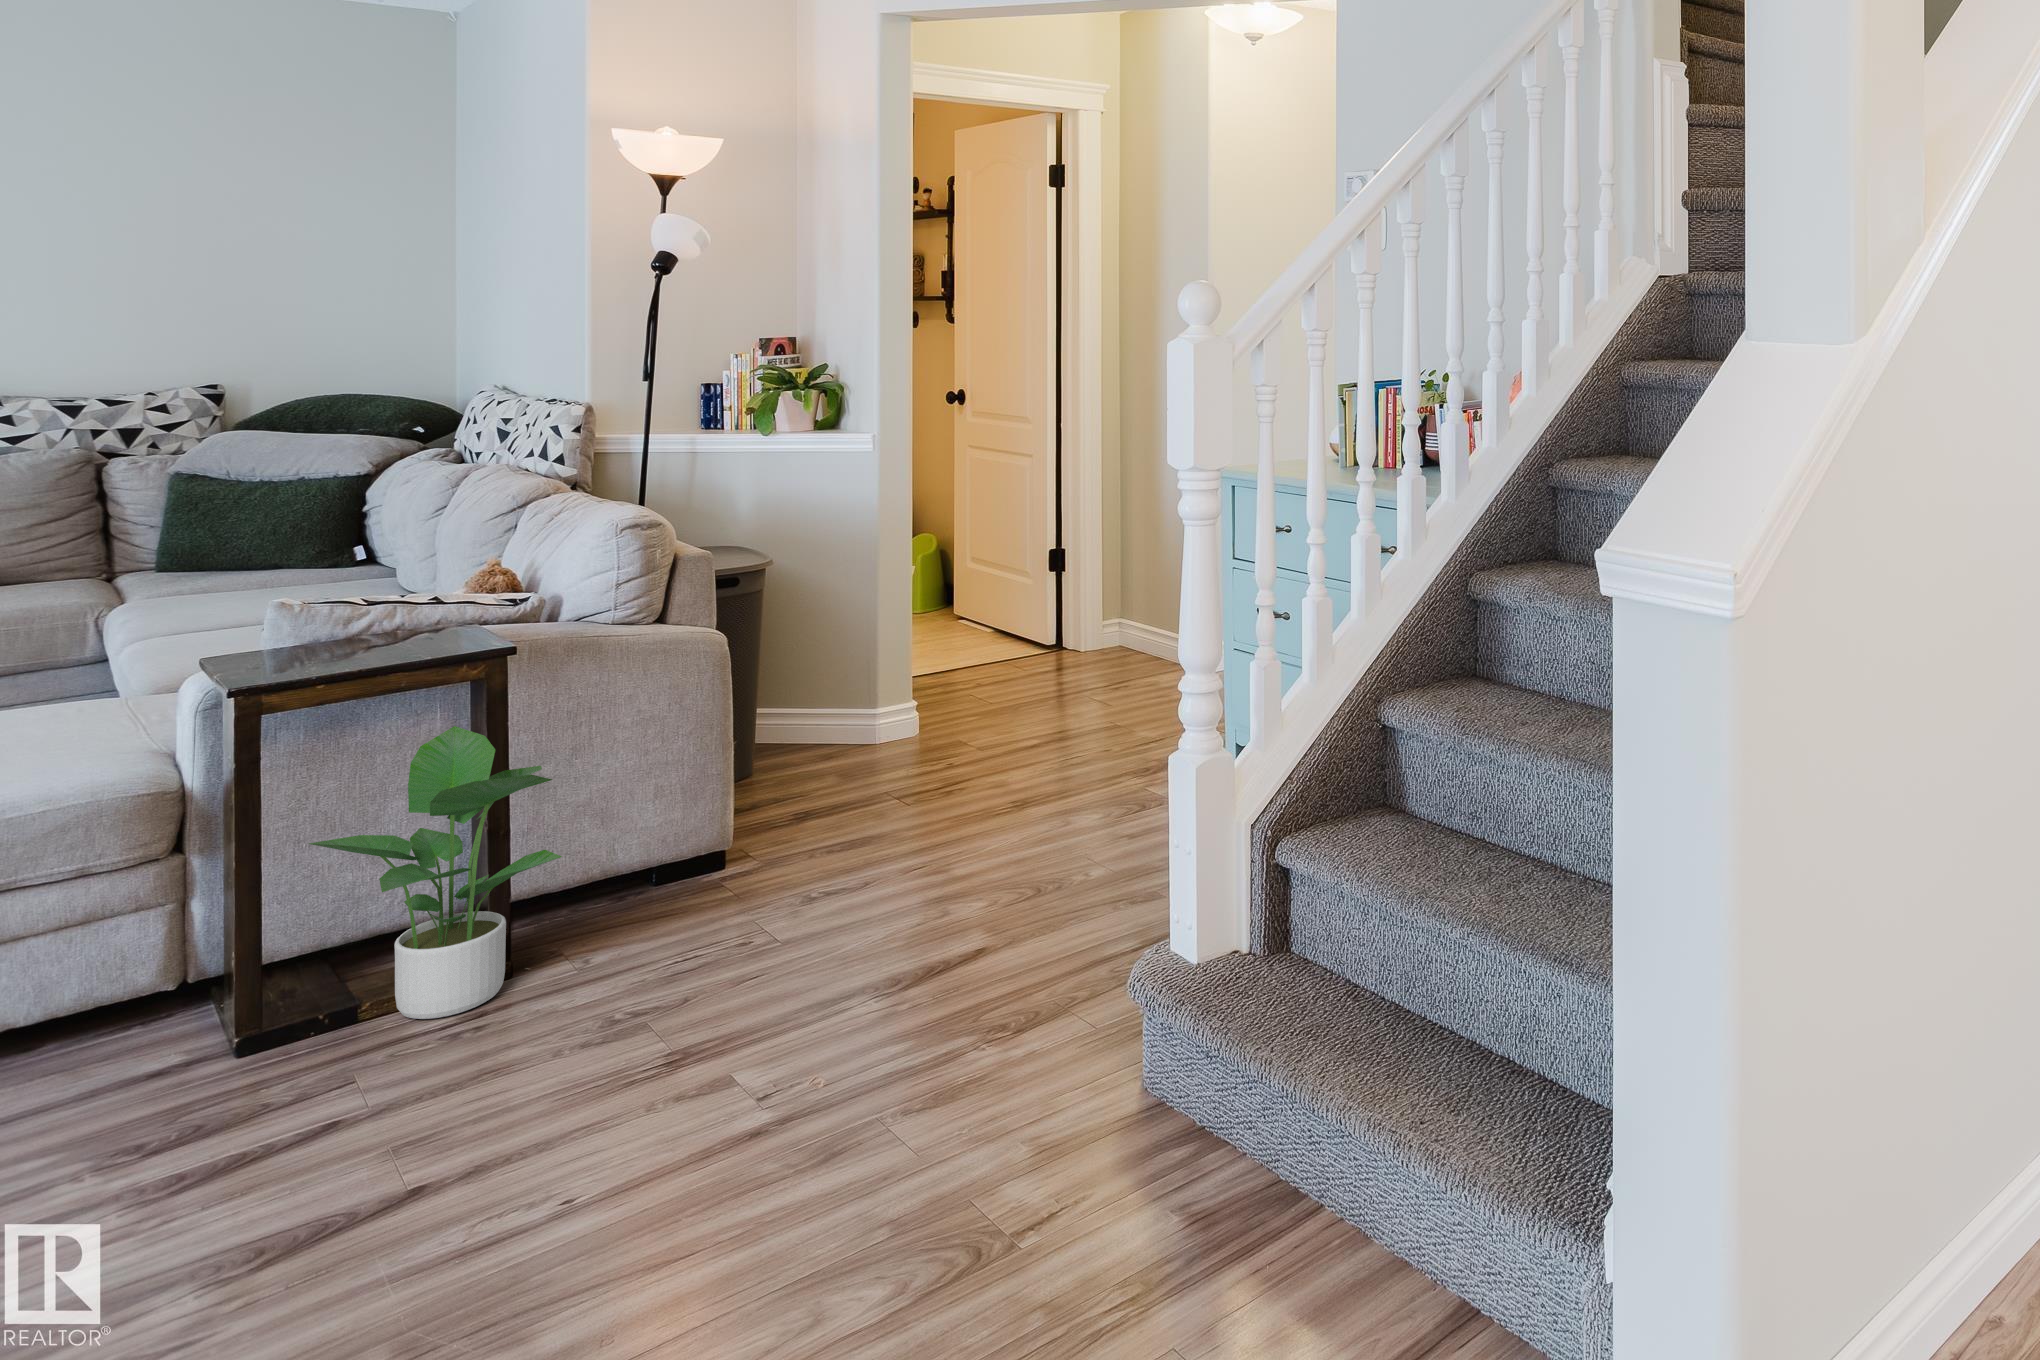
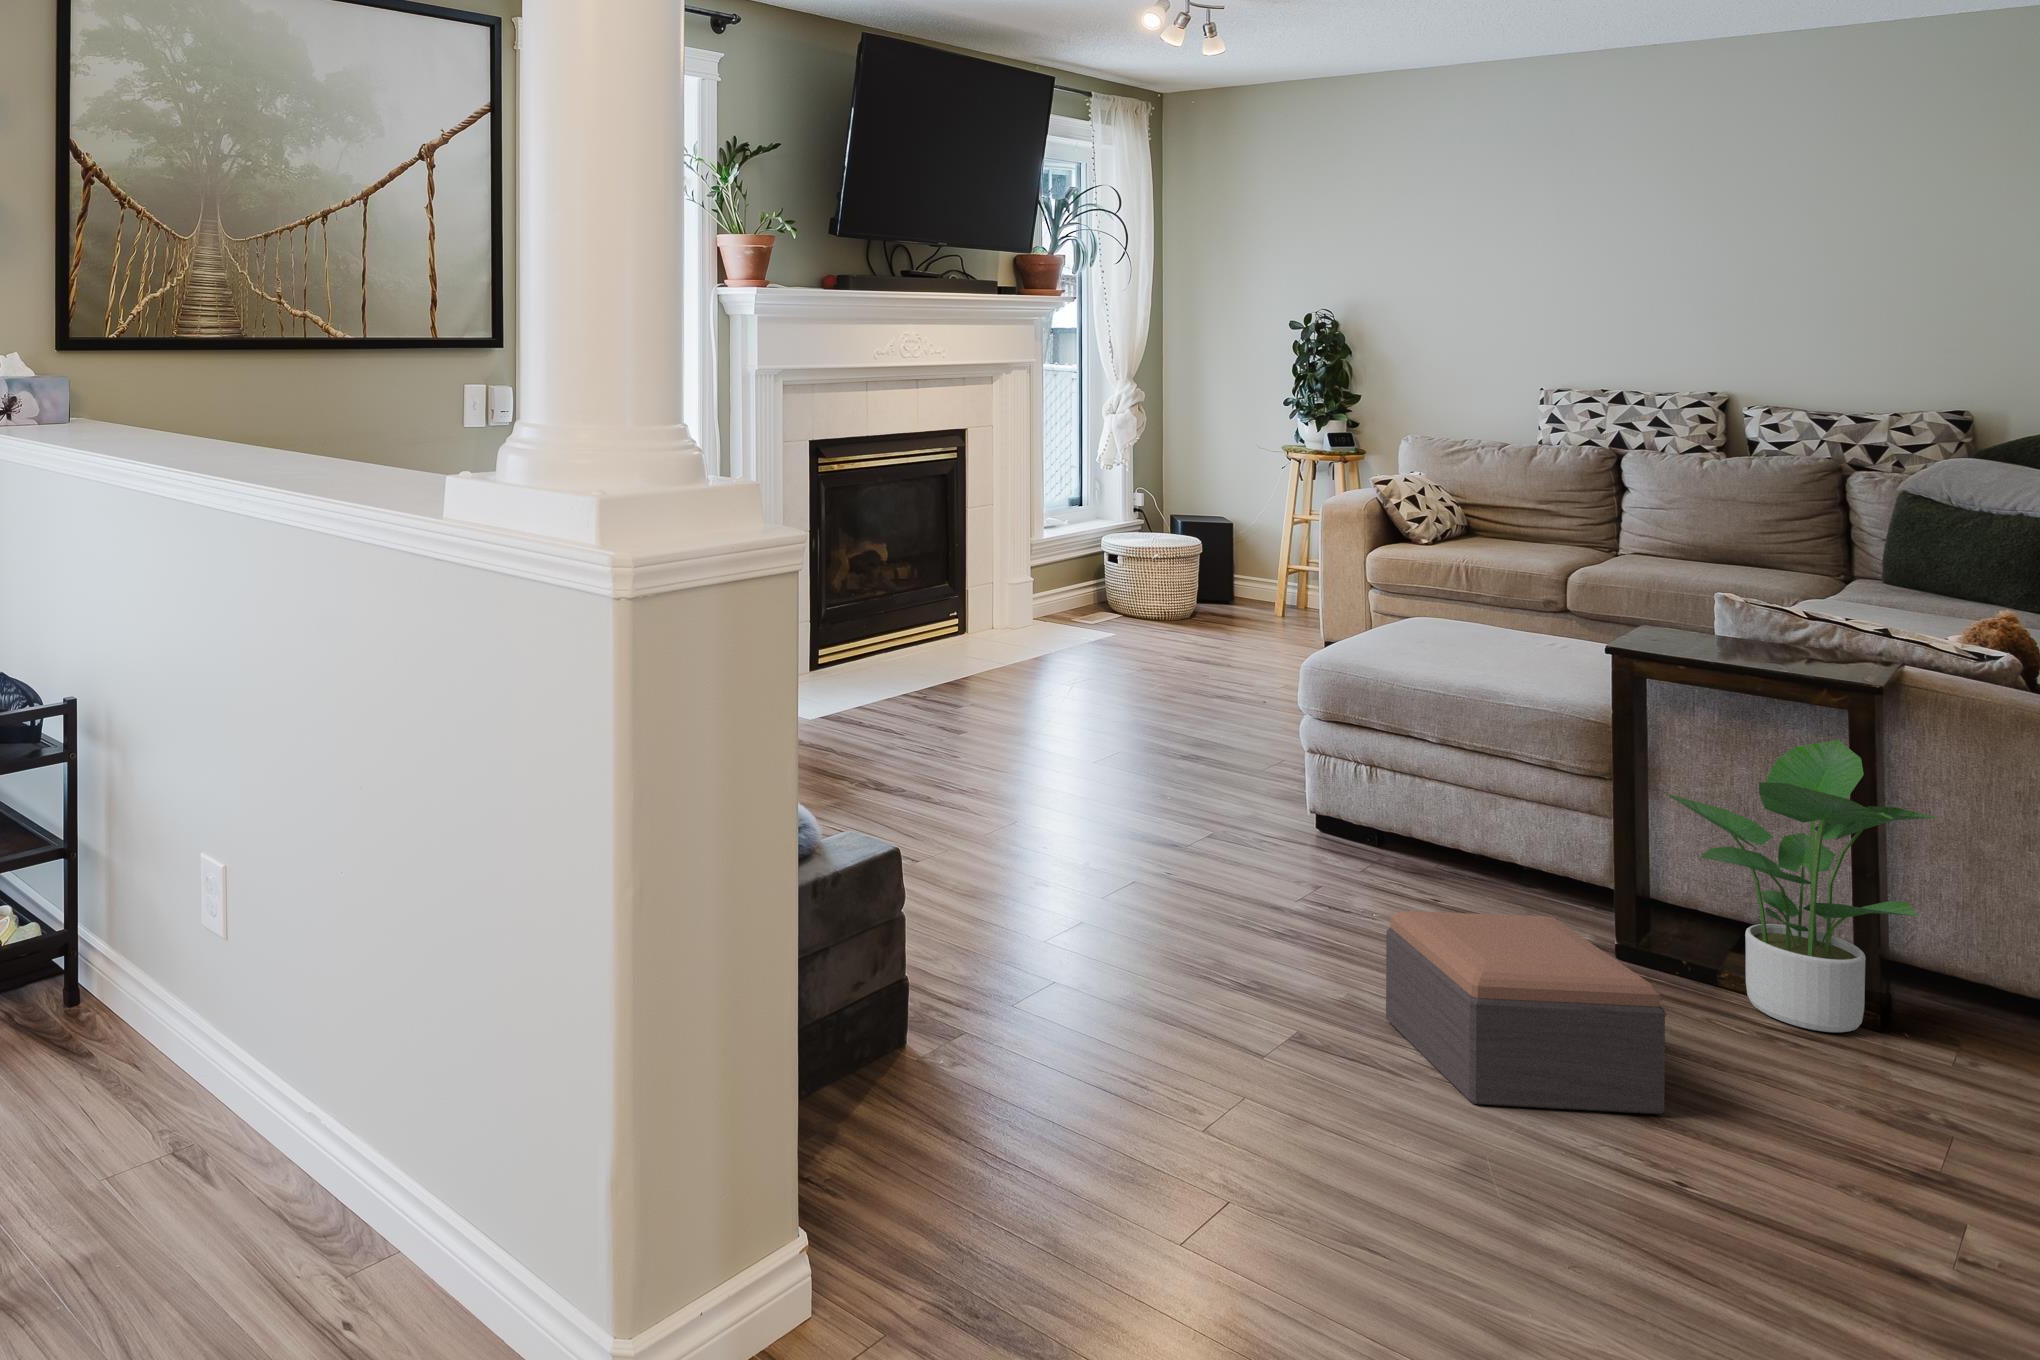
footstool: none [91,1034,476,1297] -> present [1386,911,1665,1114]

